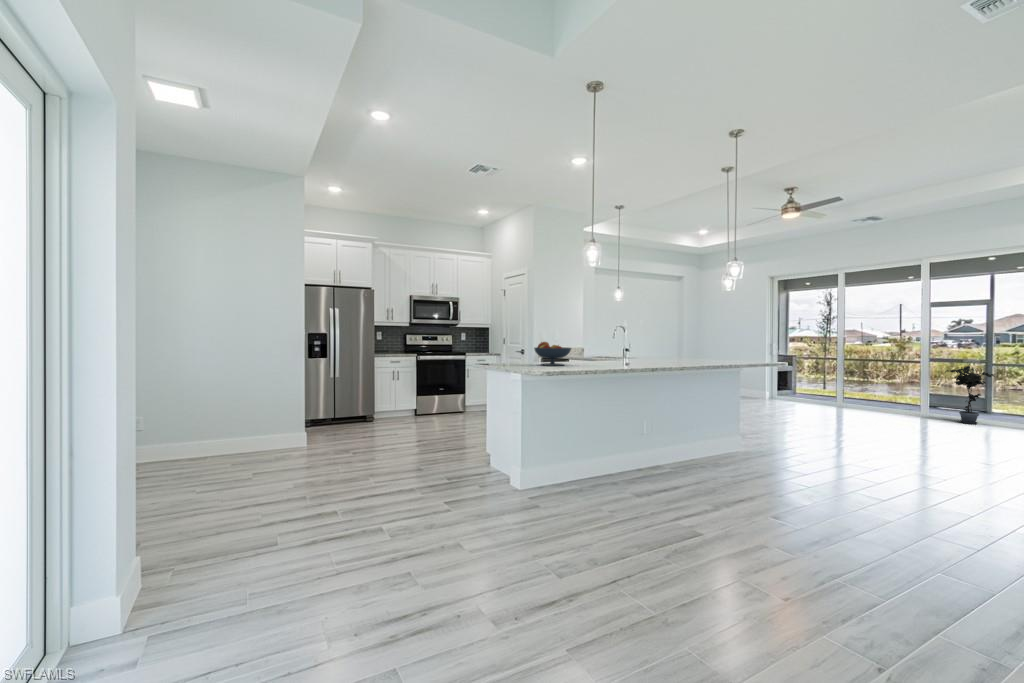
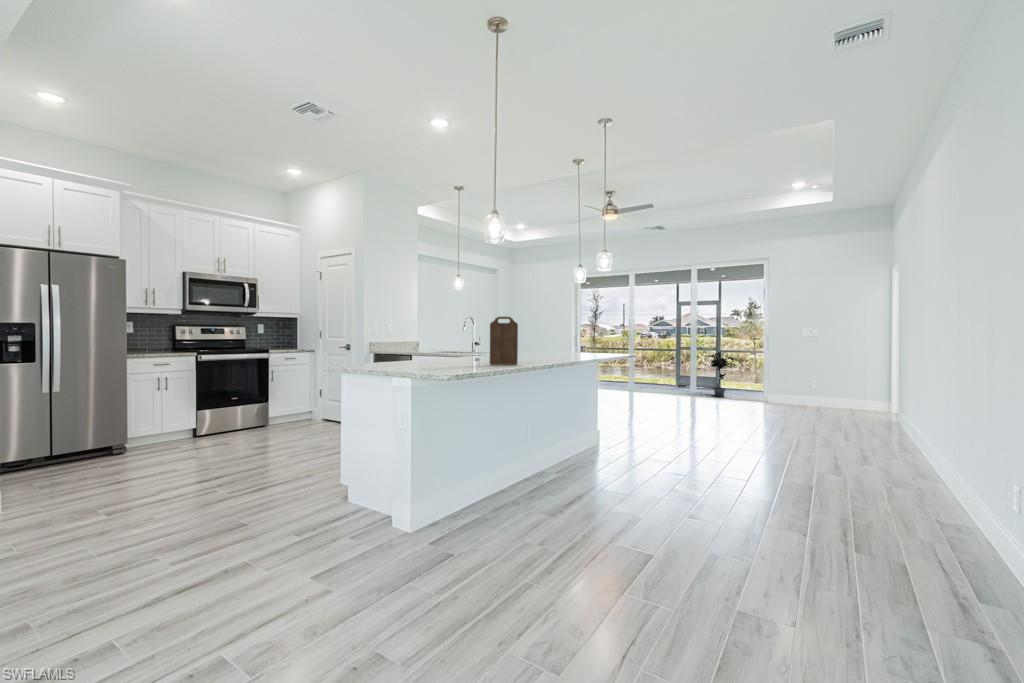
cutting board: none [603,324,628,366] -> present [490,317,518,365]
fruit bowl: present [534,342,571,366] -> none [407,337,454,367]

